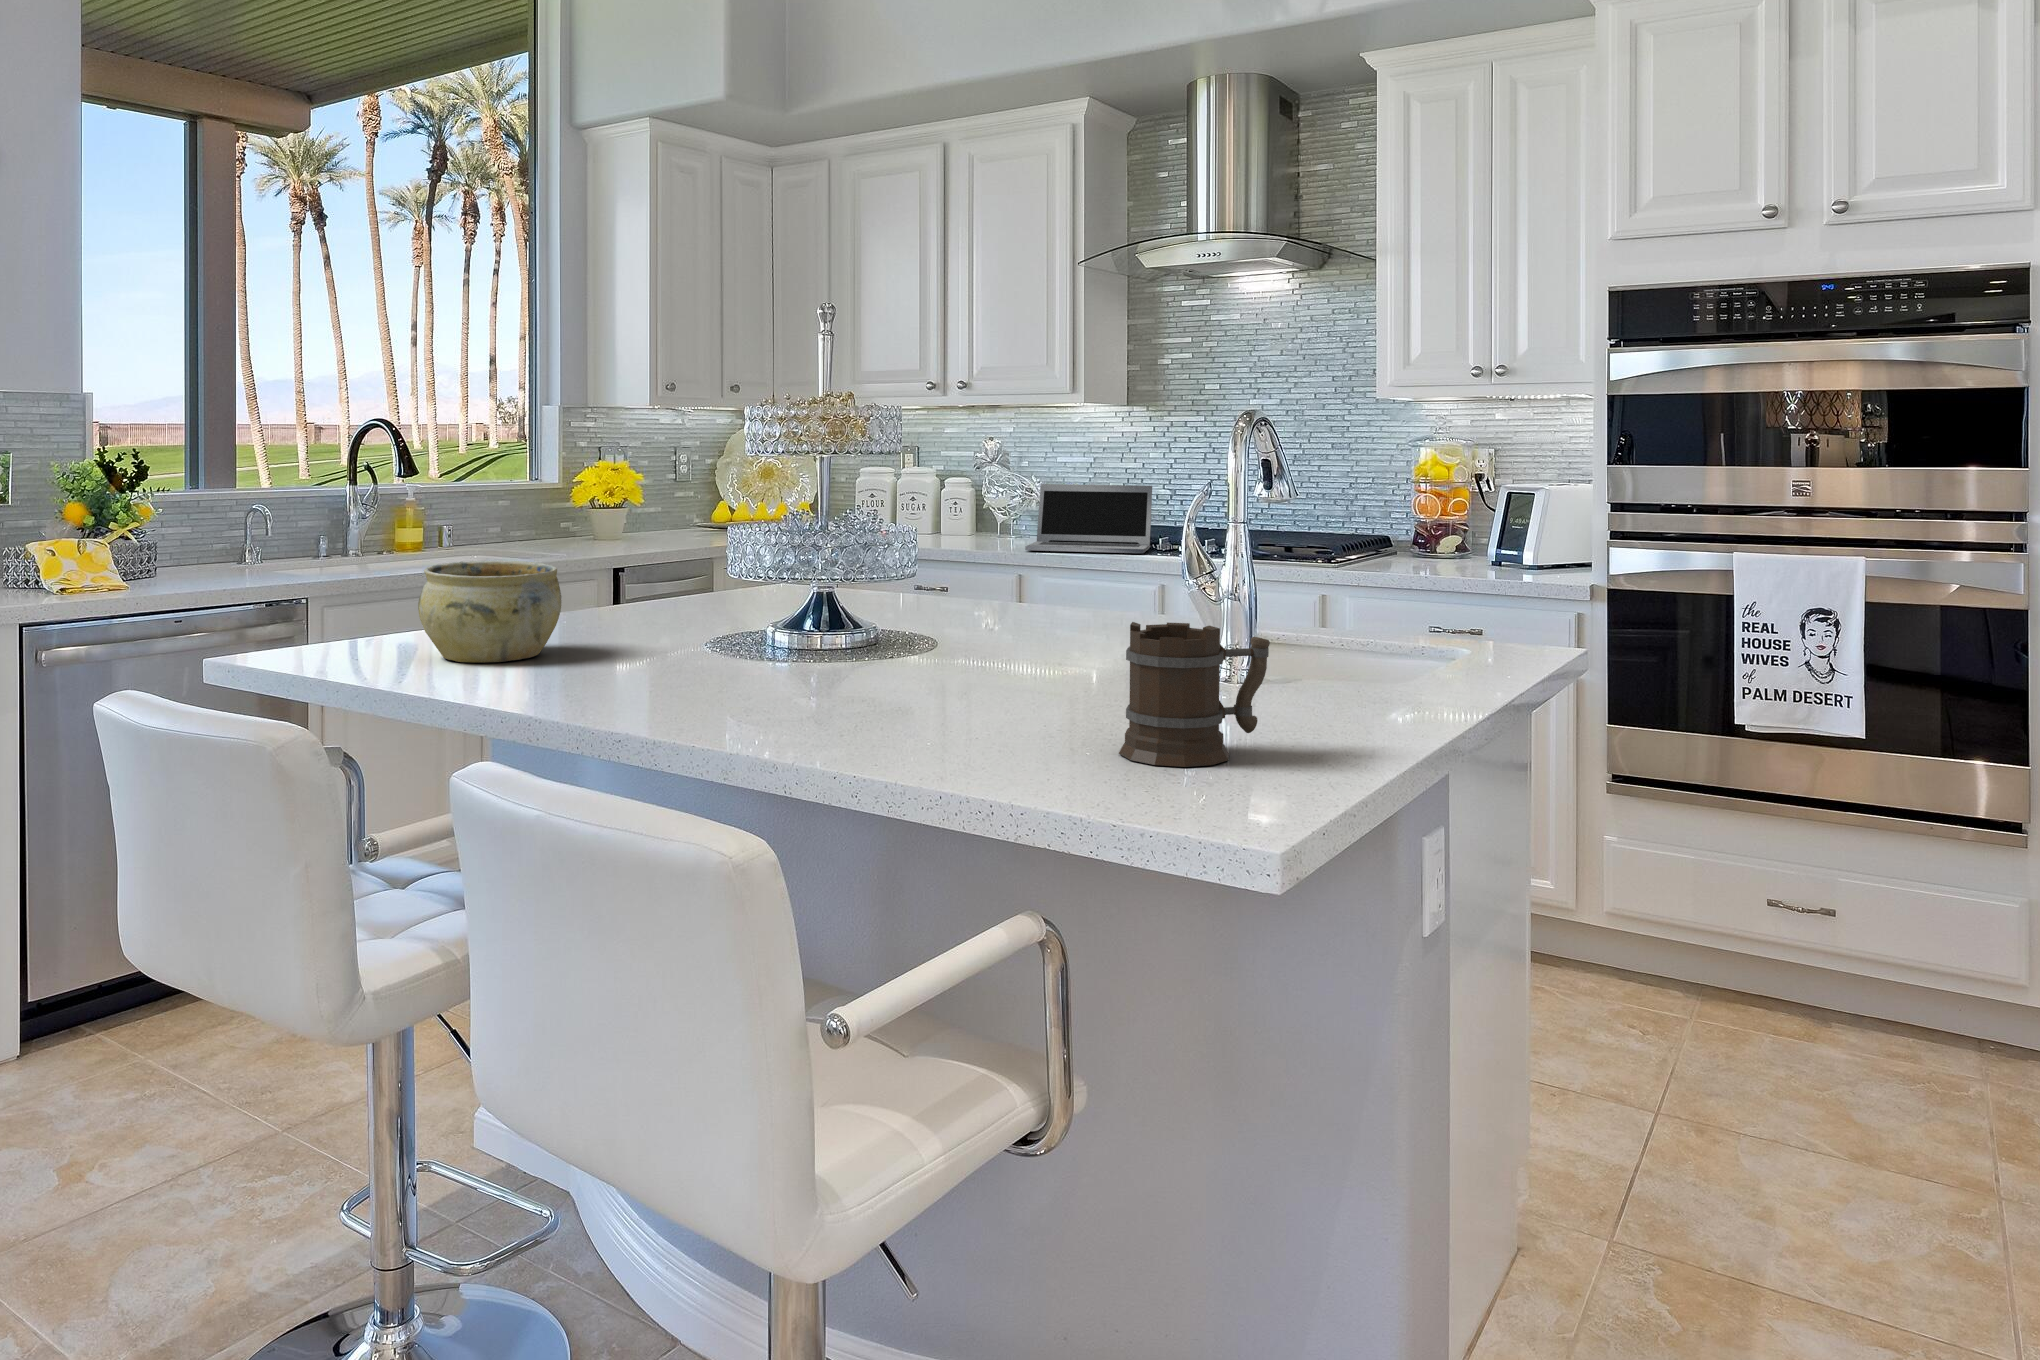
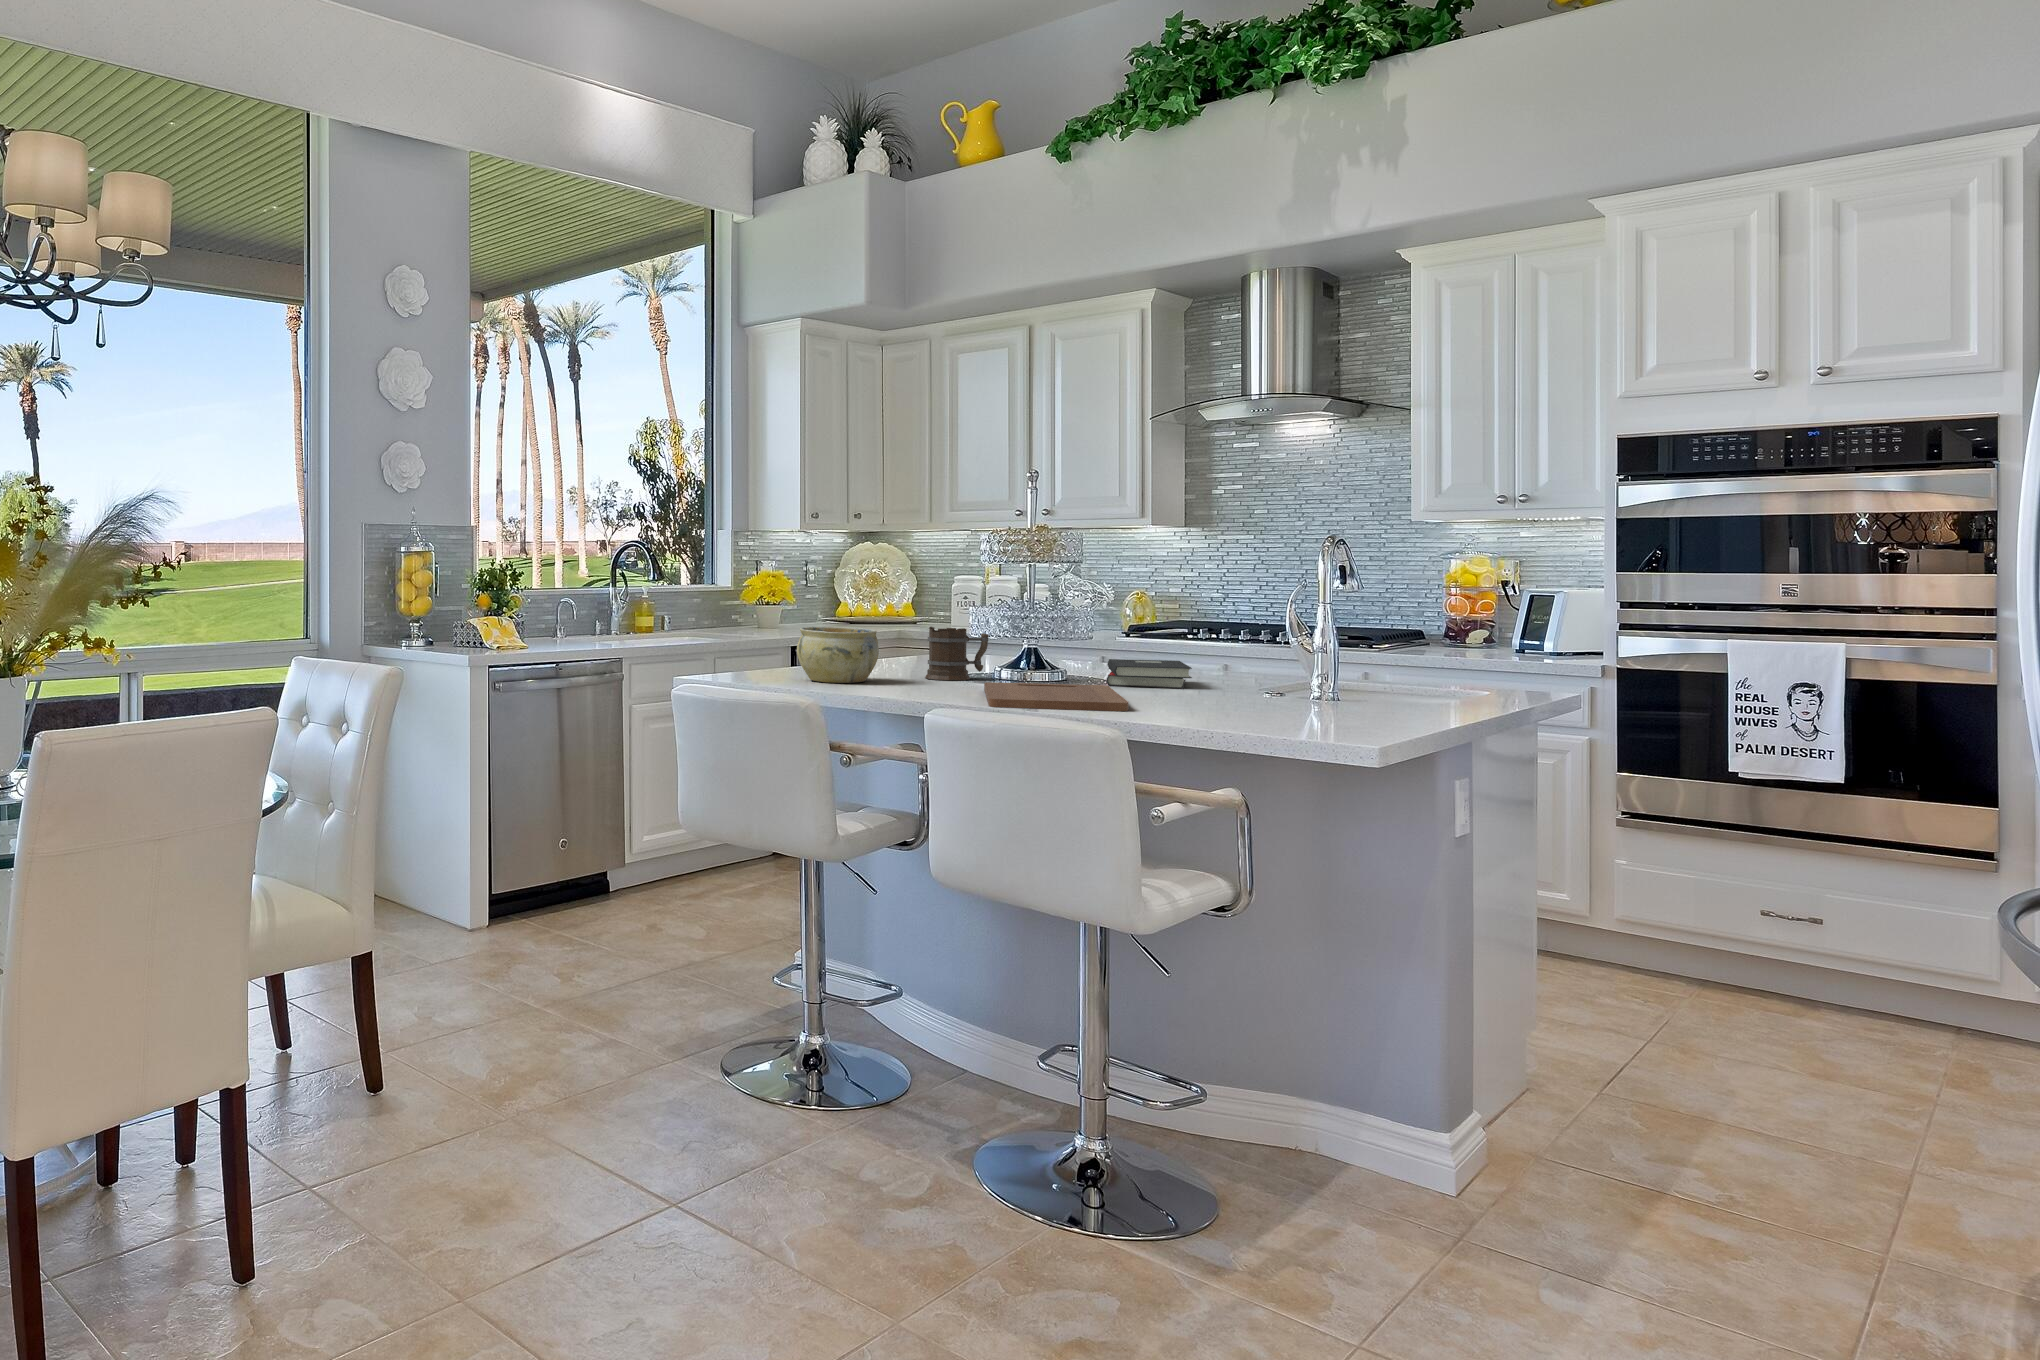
laptop: present [1025,484,1152,553] -> none [1104,592,1209,645]
hardback book: none [928,603,1057,656] -> present [1107,659,1192,688]
mug: present [1119,622,1270,767] -> present [925,627,989,680]
cutting board: none [637,663,900,739] -> present [984,682,1128,711]

